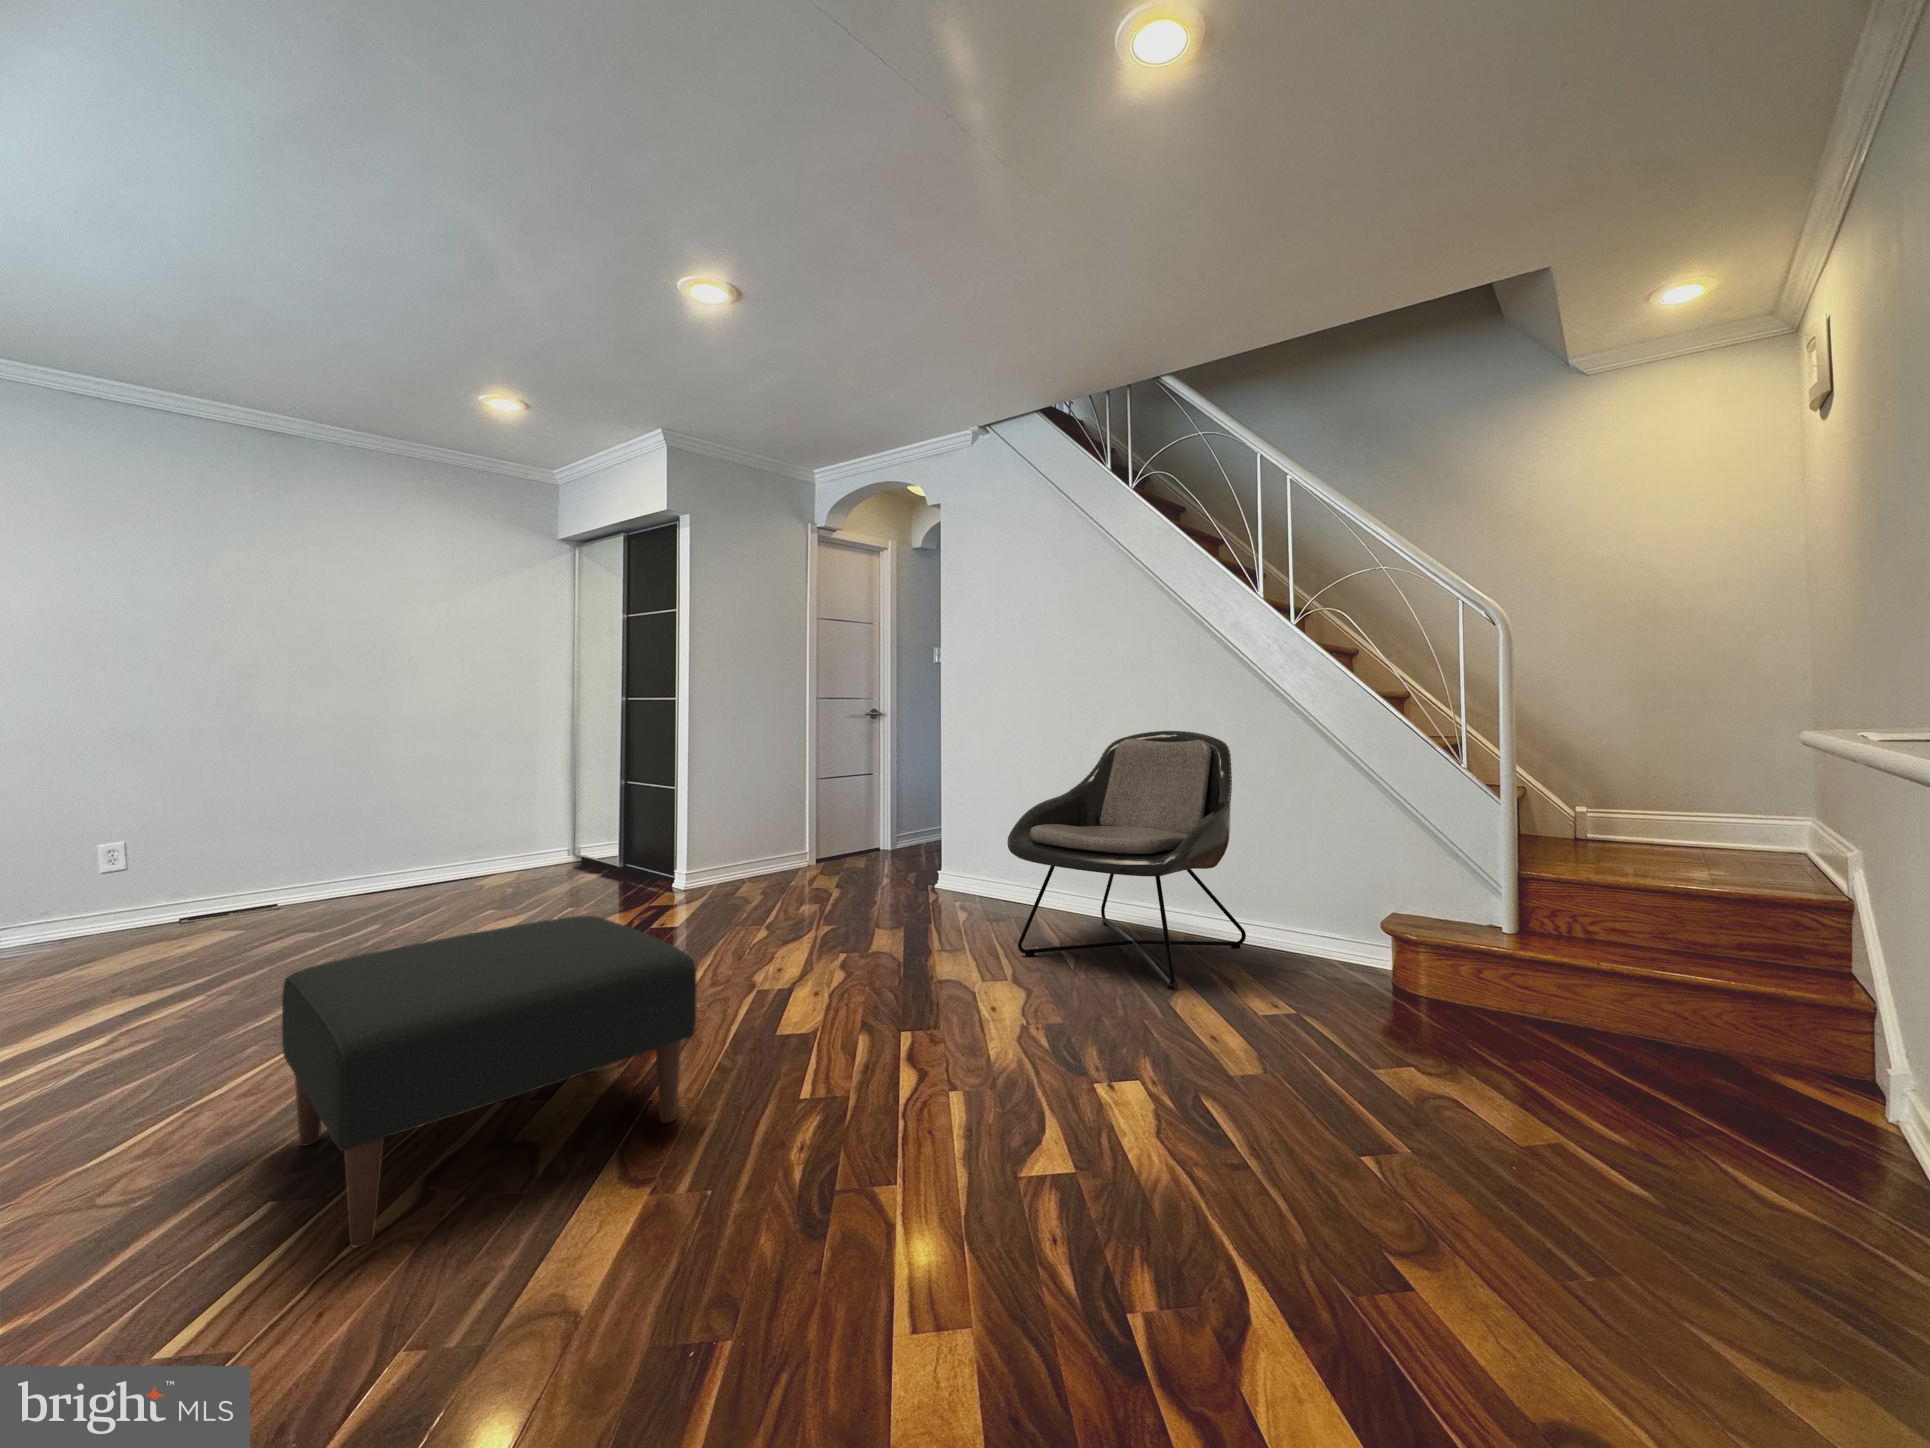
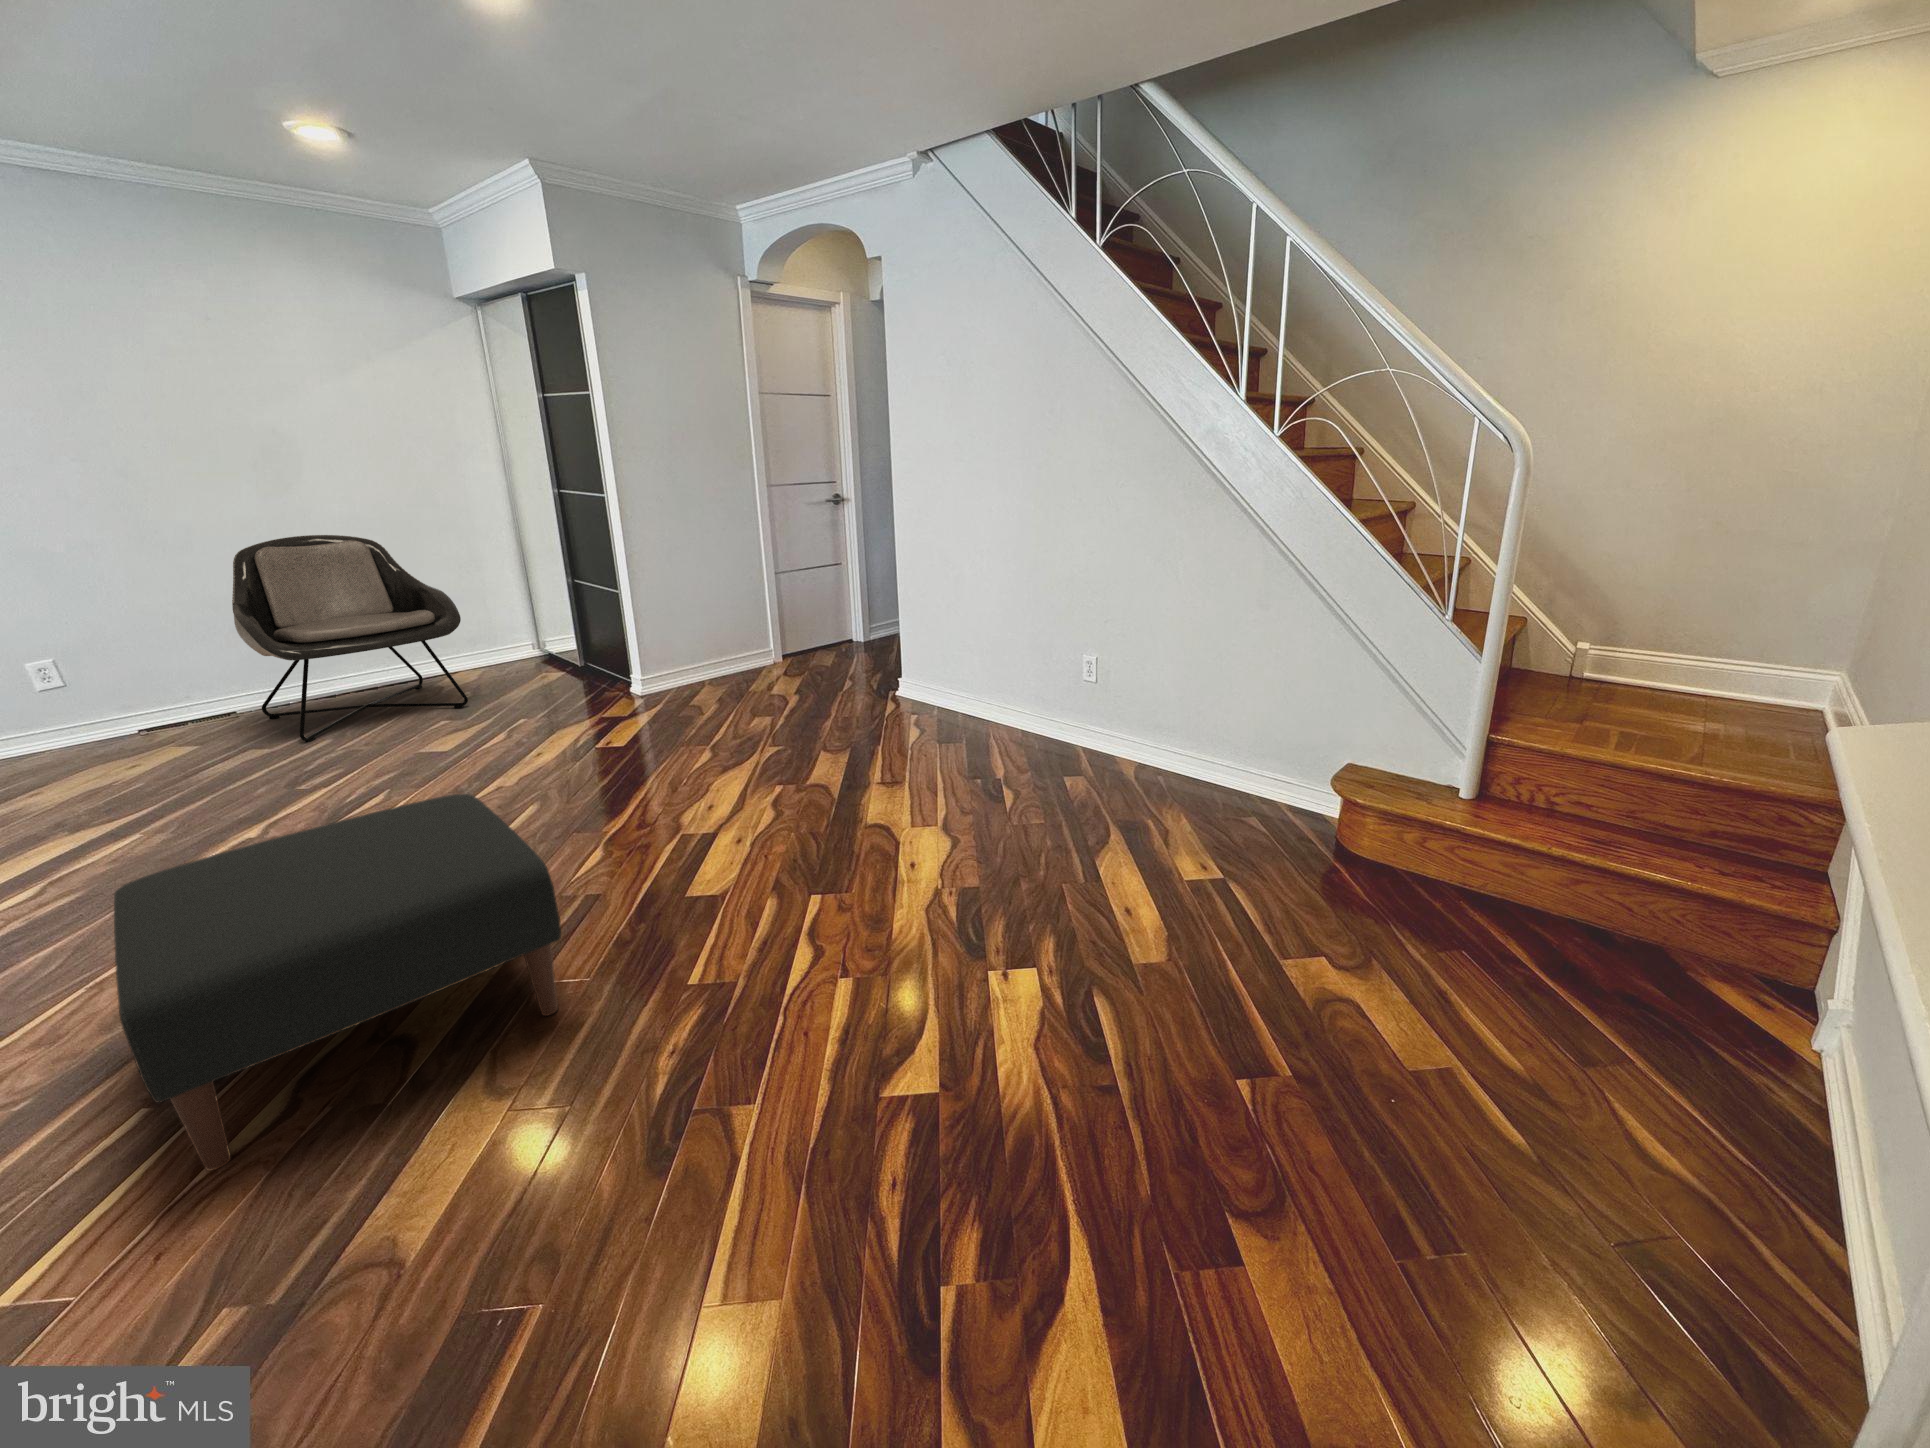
lounge chair: present [1007,731,1246,989] -> present [232,535,468,742]

